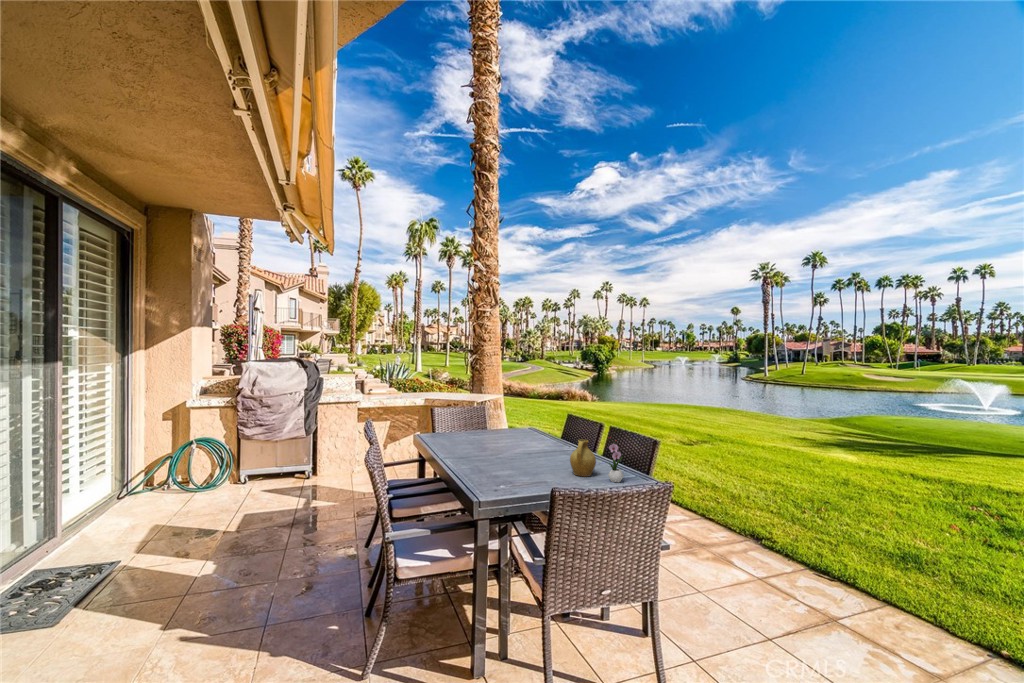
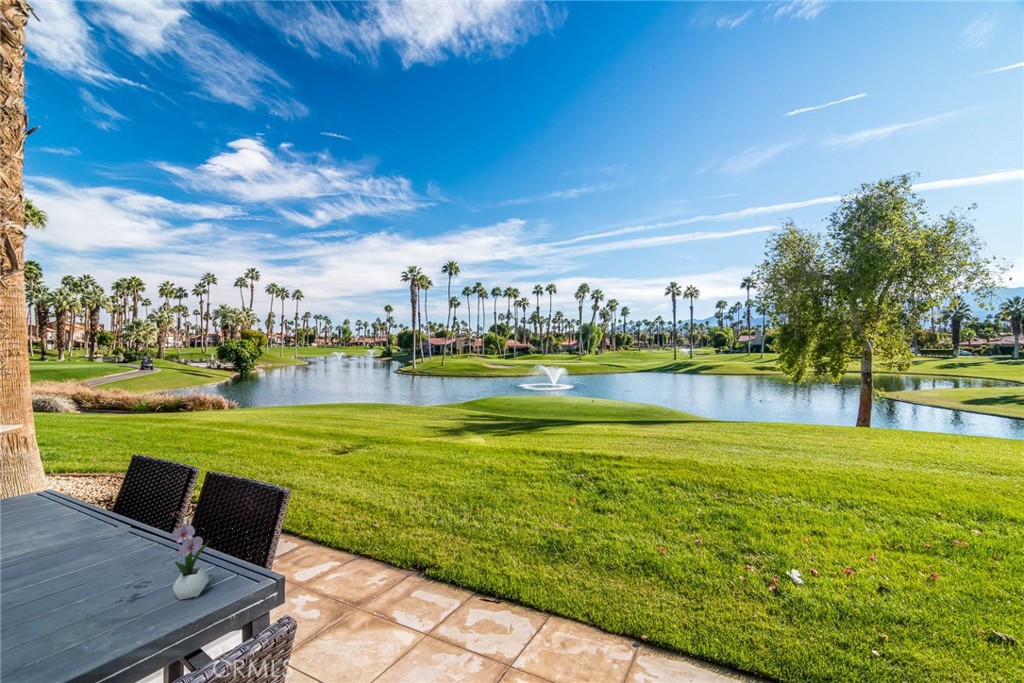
pitcher: present [570,439,596,477] -> none [74,522,148,609]

